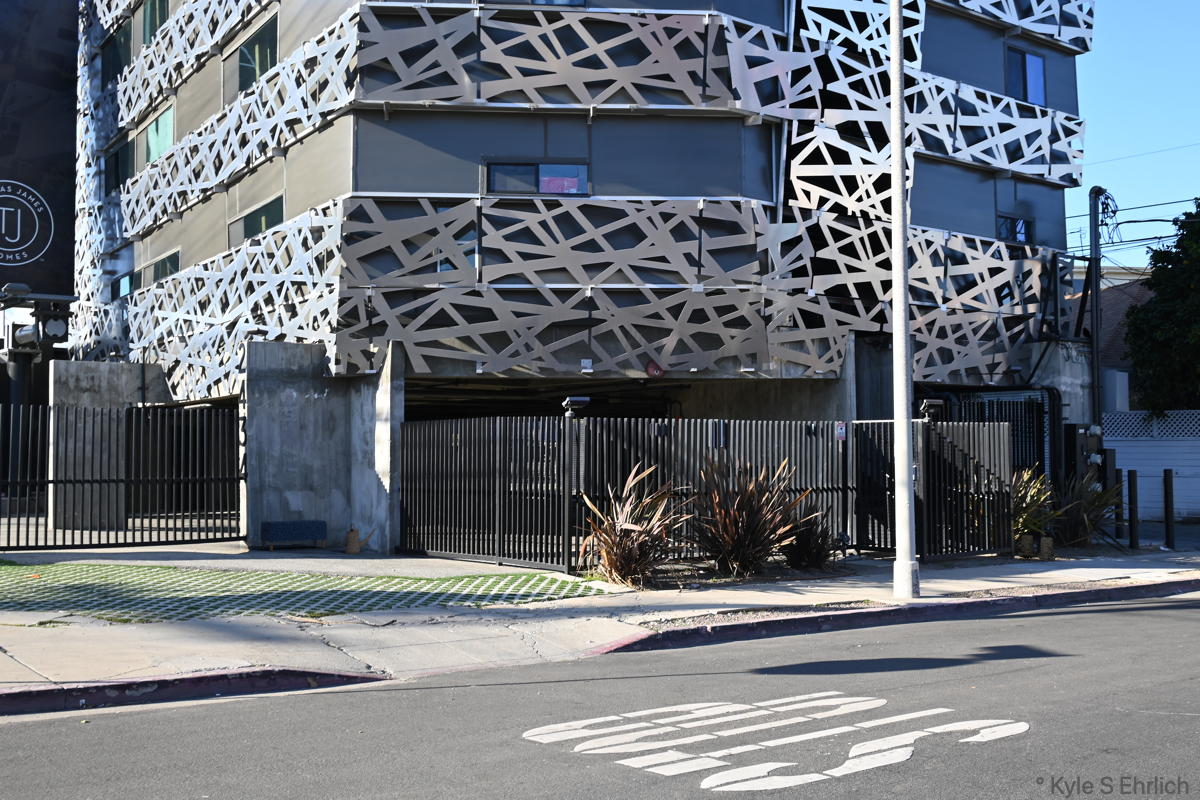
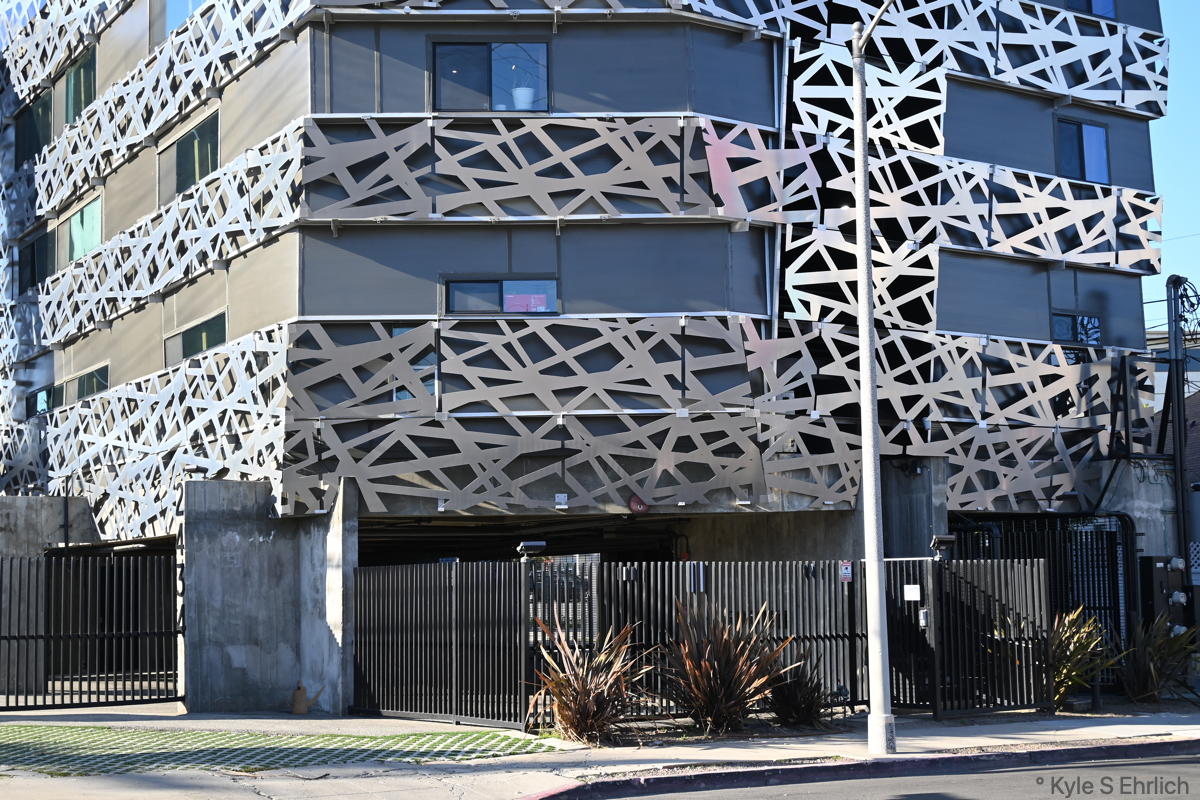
bench: present [260,520,327,551] -> none [198,677,272,712]
backpack: present [1019,535,1059,560] -> none [1042,688,1087,716]

